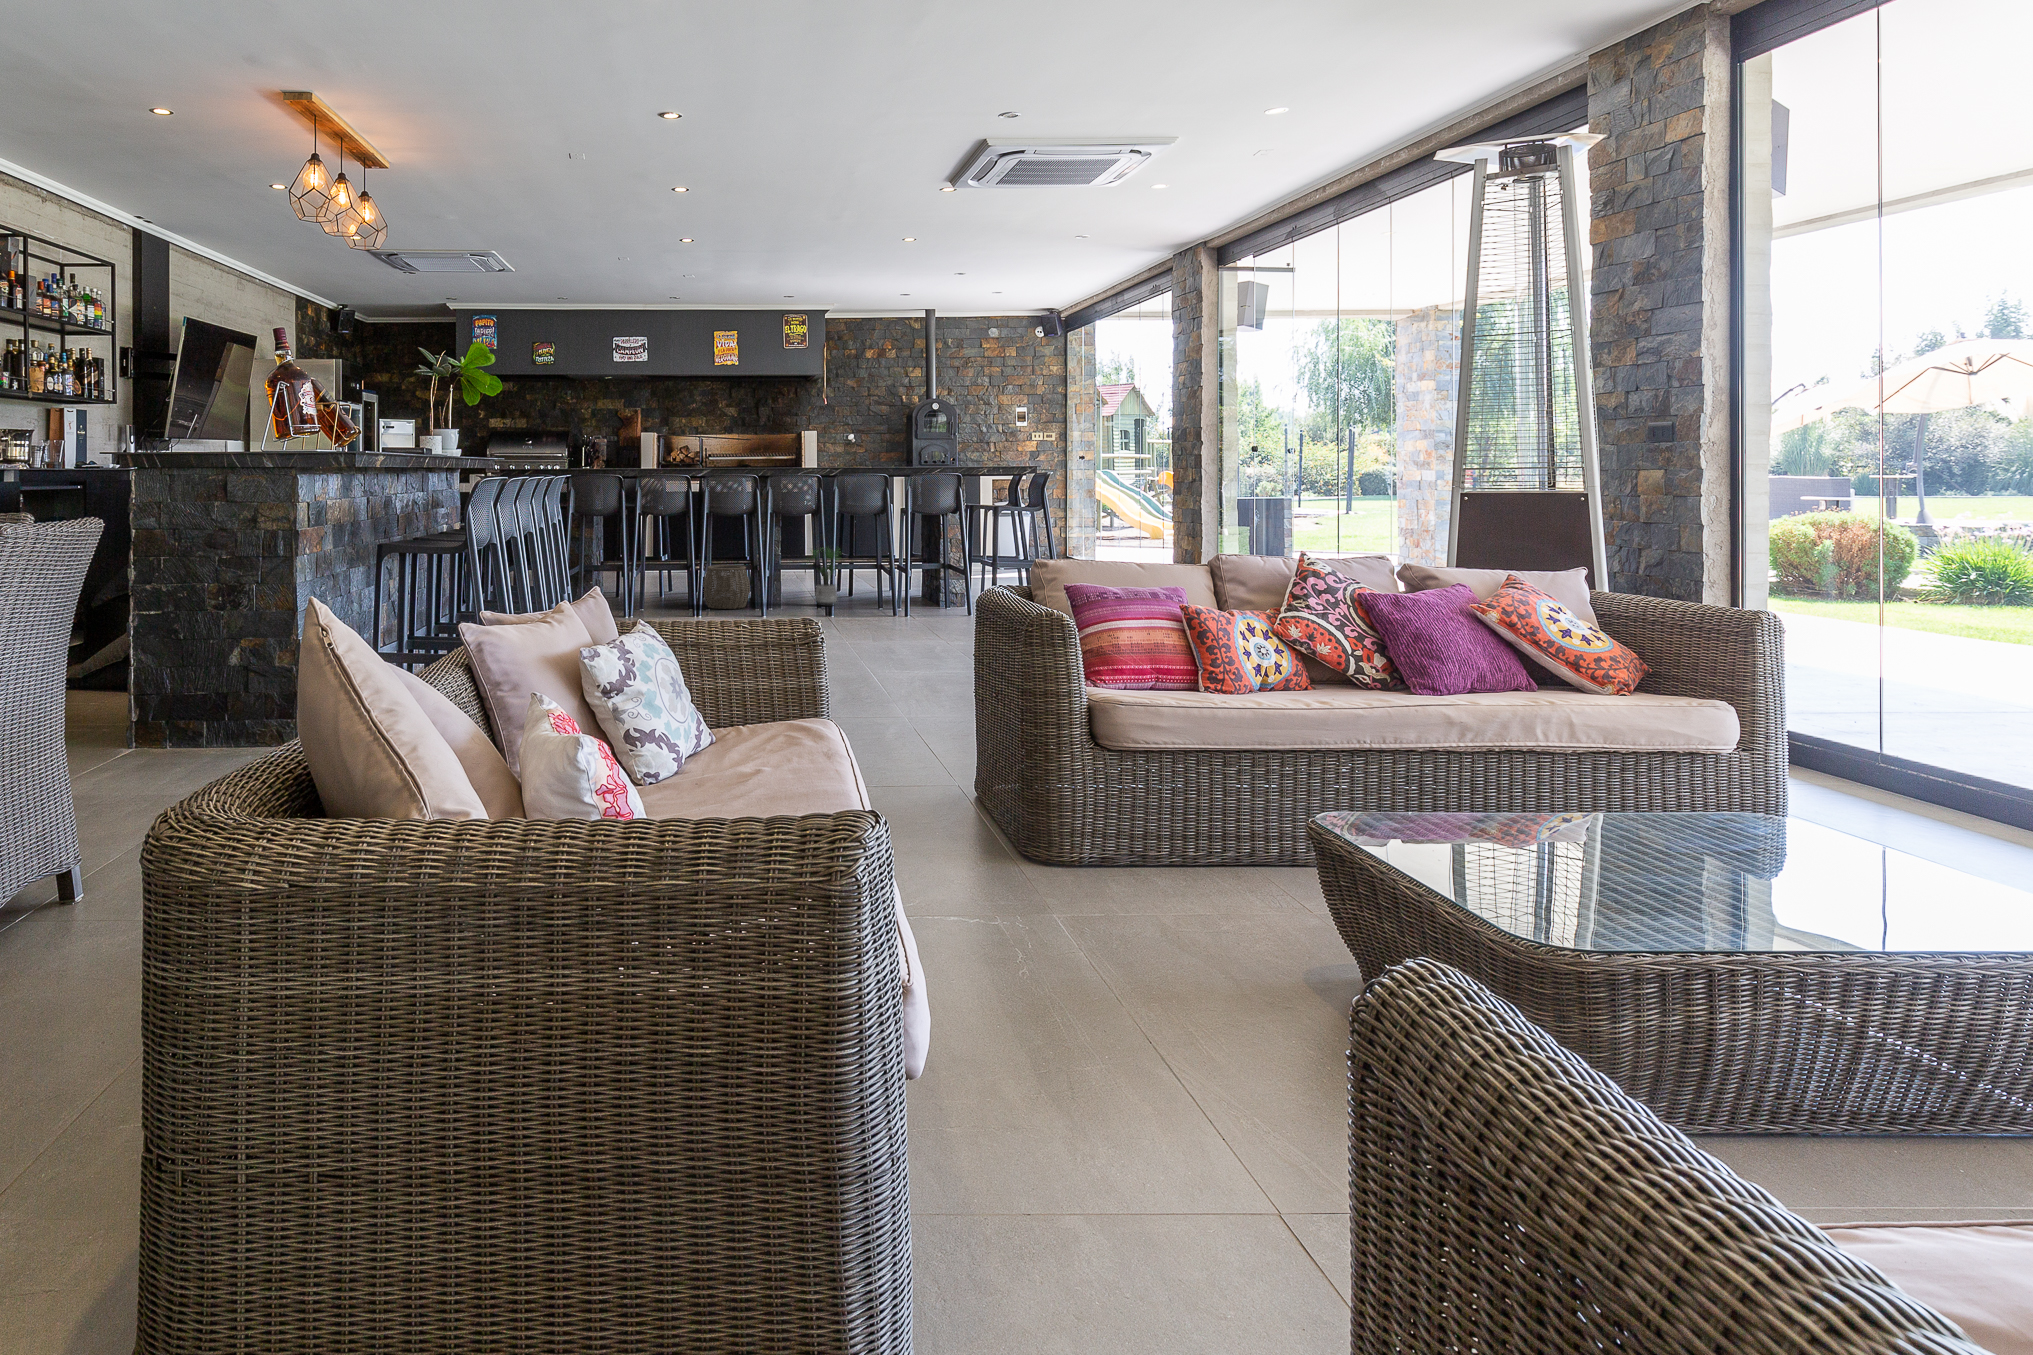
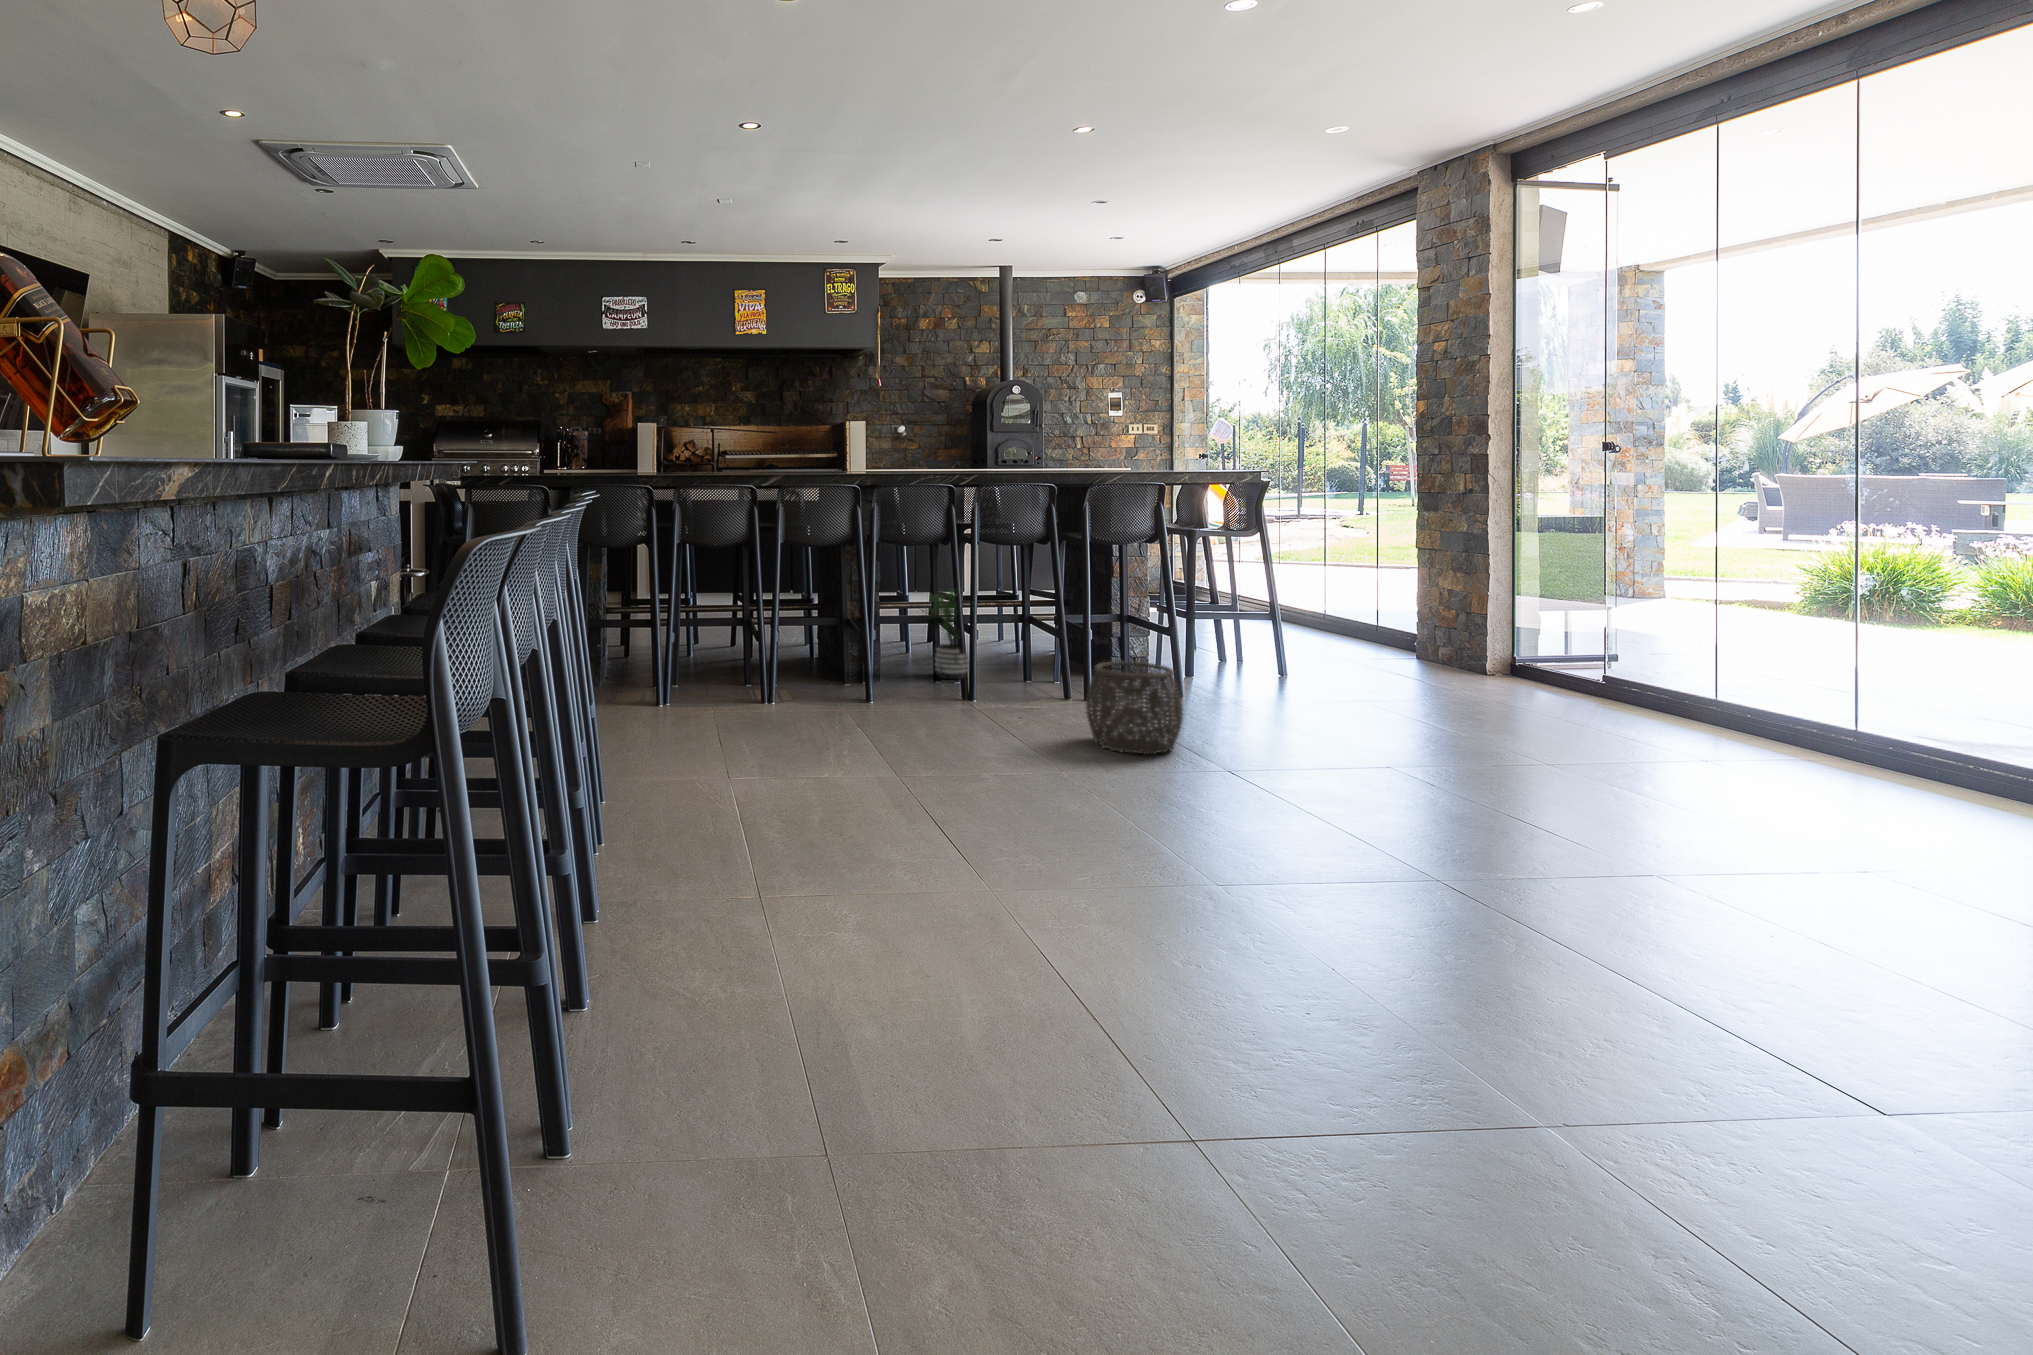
woven basket: present [703,565,750,609] -> present [1086,661,1183,754]

